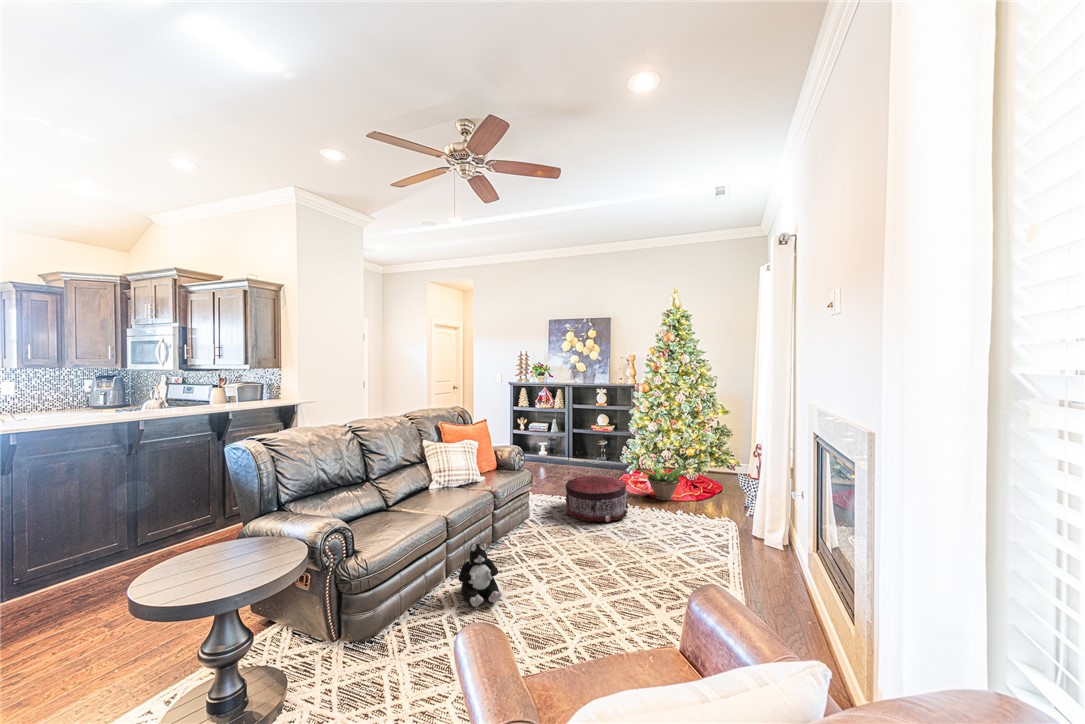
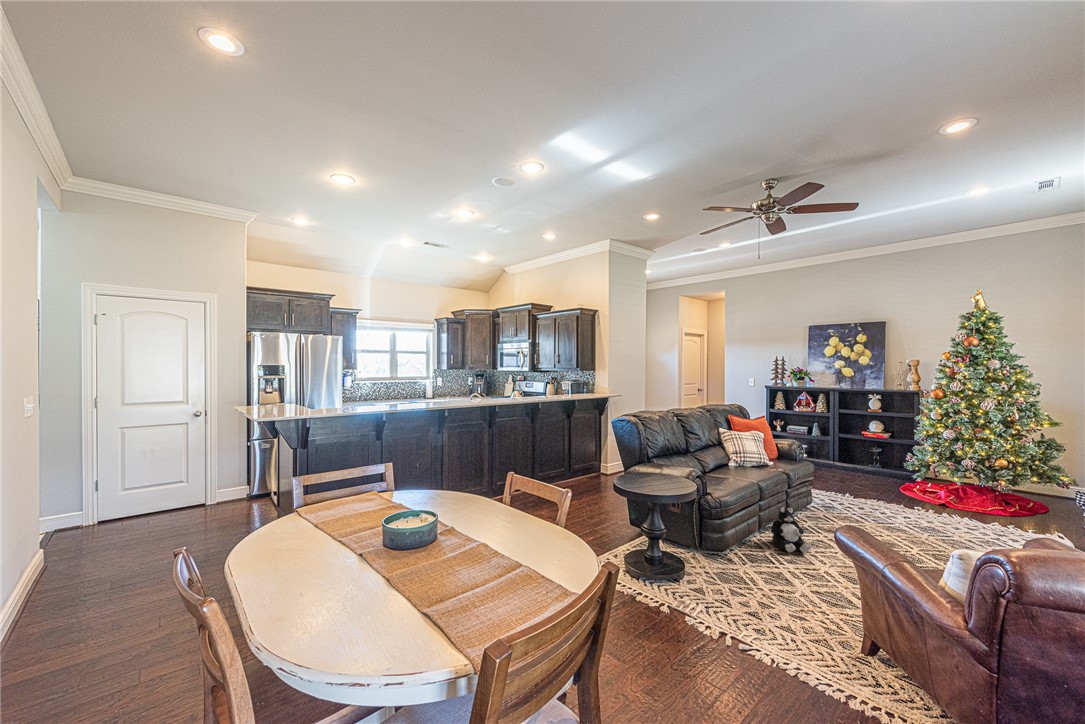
decorative plant: present [638,467,688,500] -> none [925,477,1002,511]
pouf: present [566,475,628,522] -> none [847,475,921,520]

